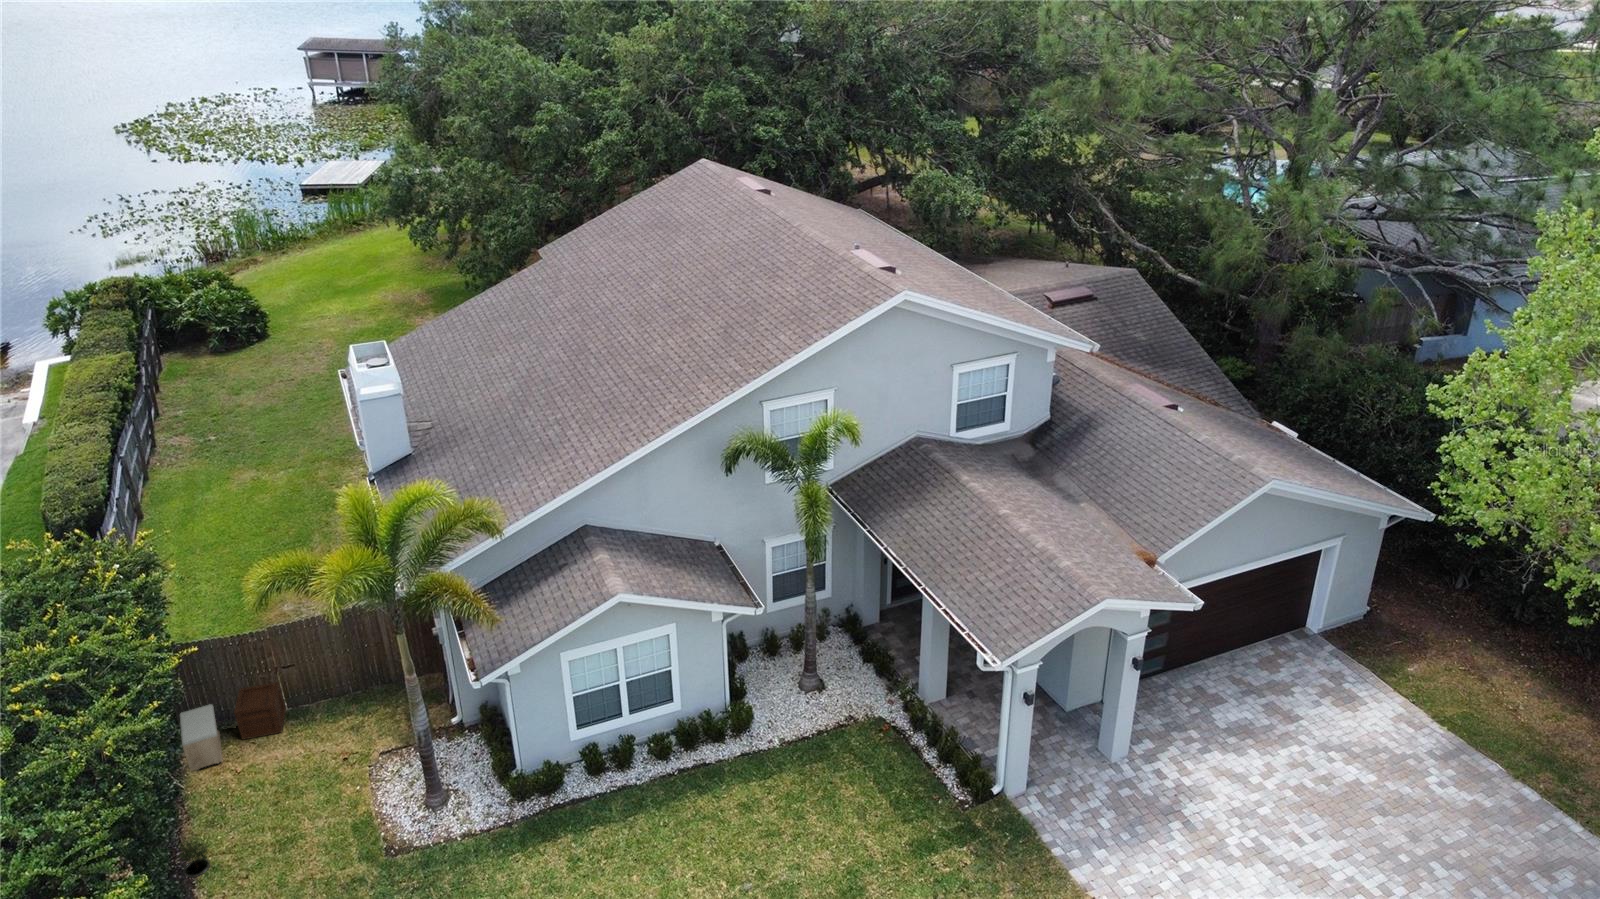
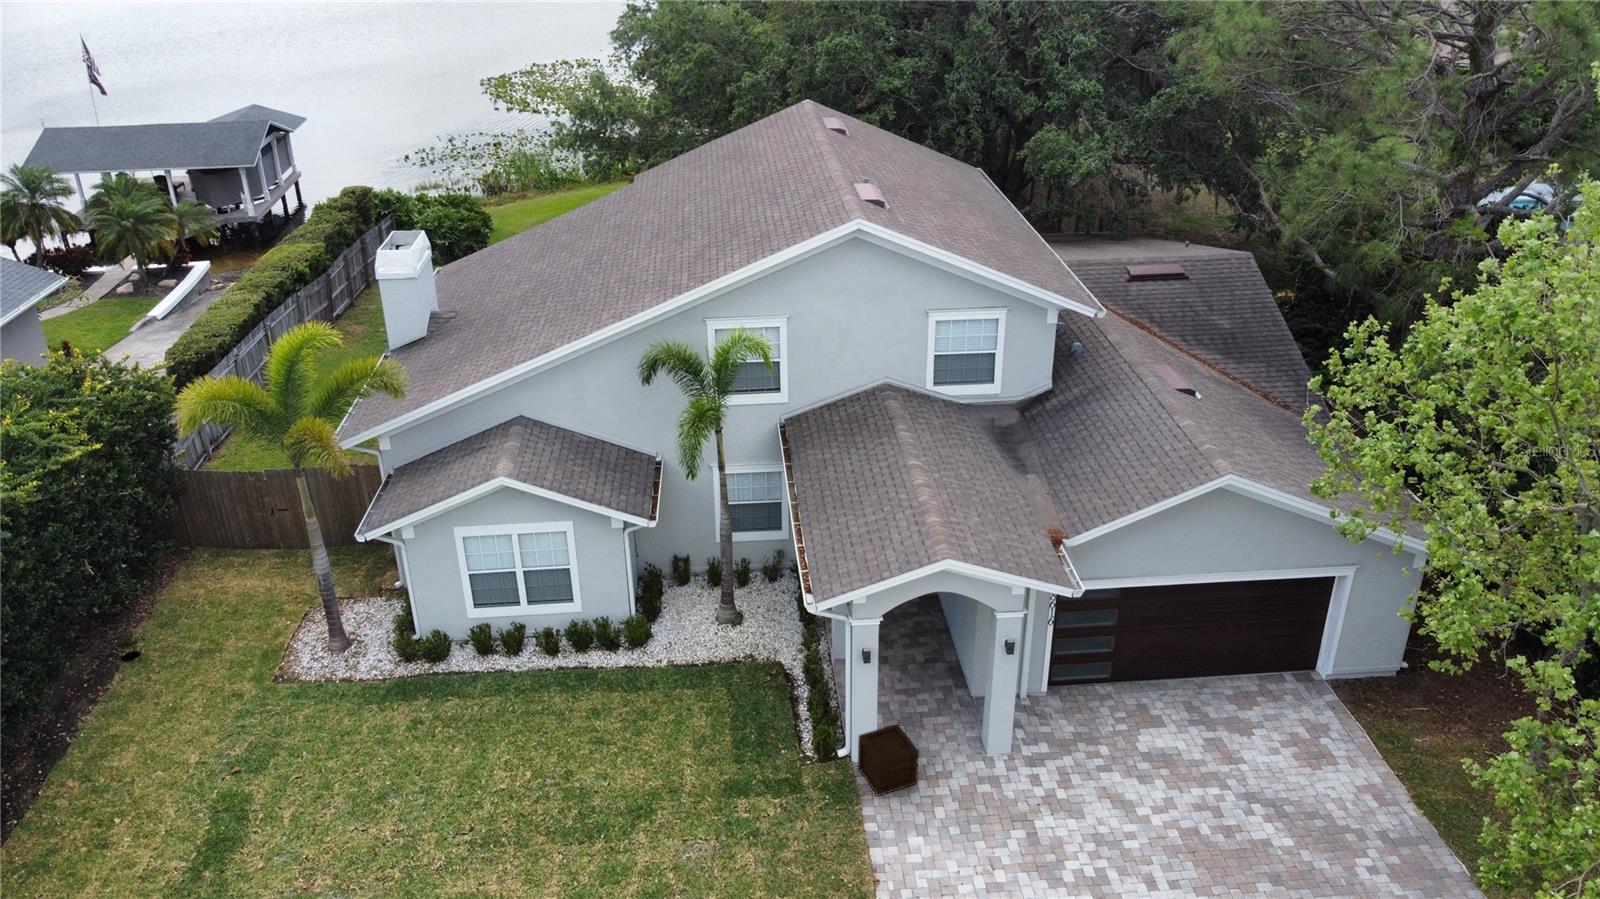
wooden crate: present [234,682,286,739] -> present [858,724,919,796]
storage bench: present [180,704,223,771] -> none [168,529,216,582]

